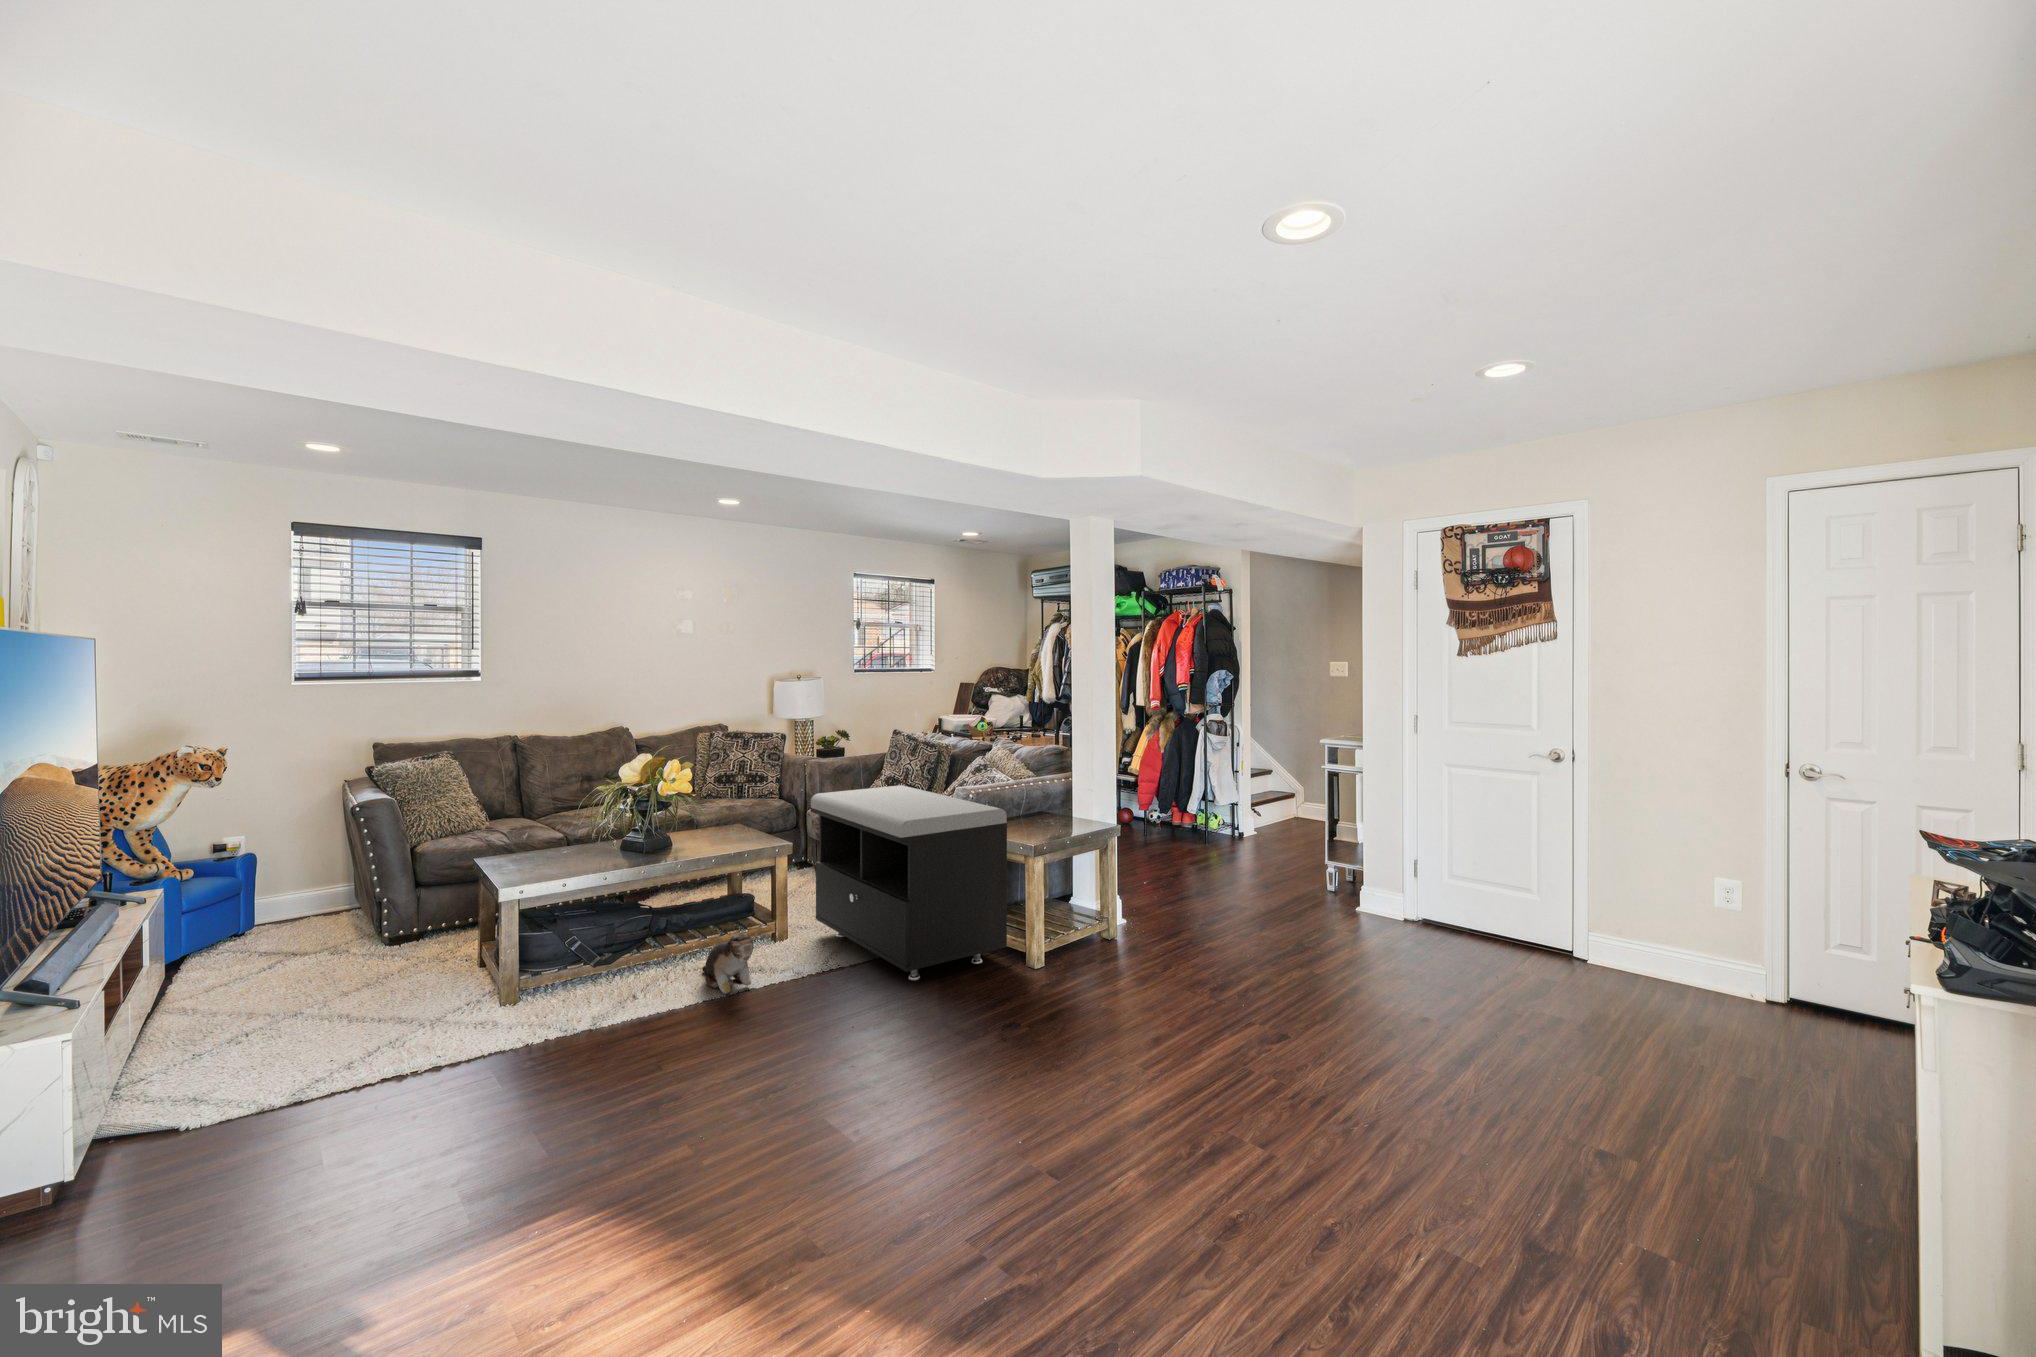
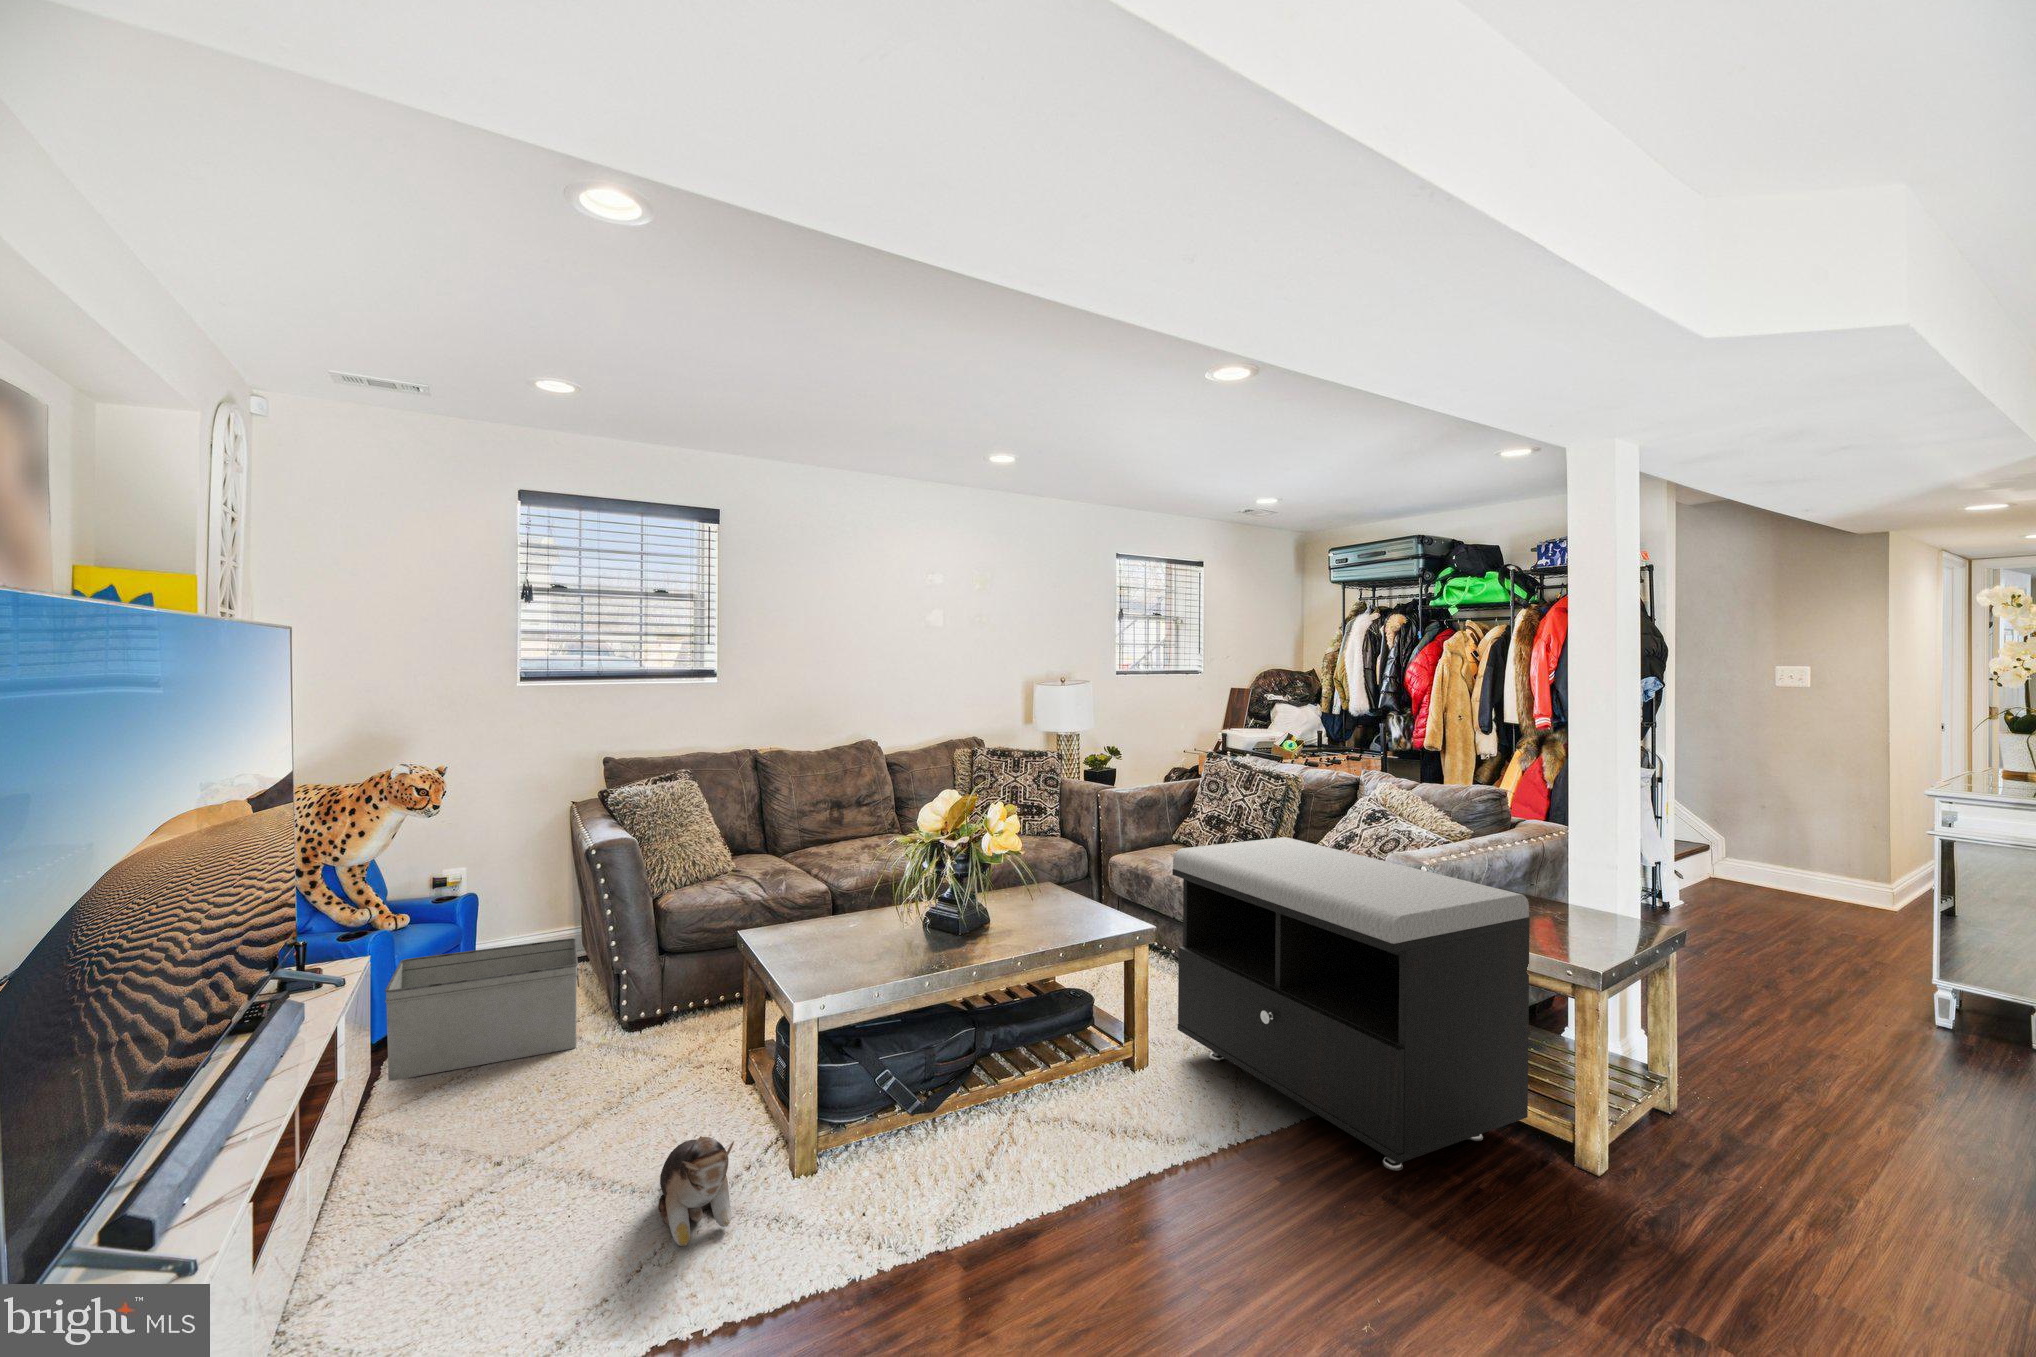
storage bin: none [175,882,347,989] -> present [385,938,579,1081]
plush toy: present [702,932,757,994] -> present [658,1136,734,1246]

